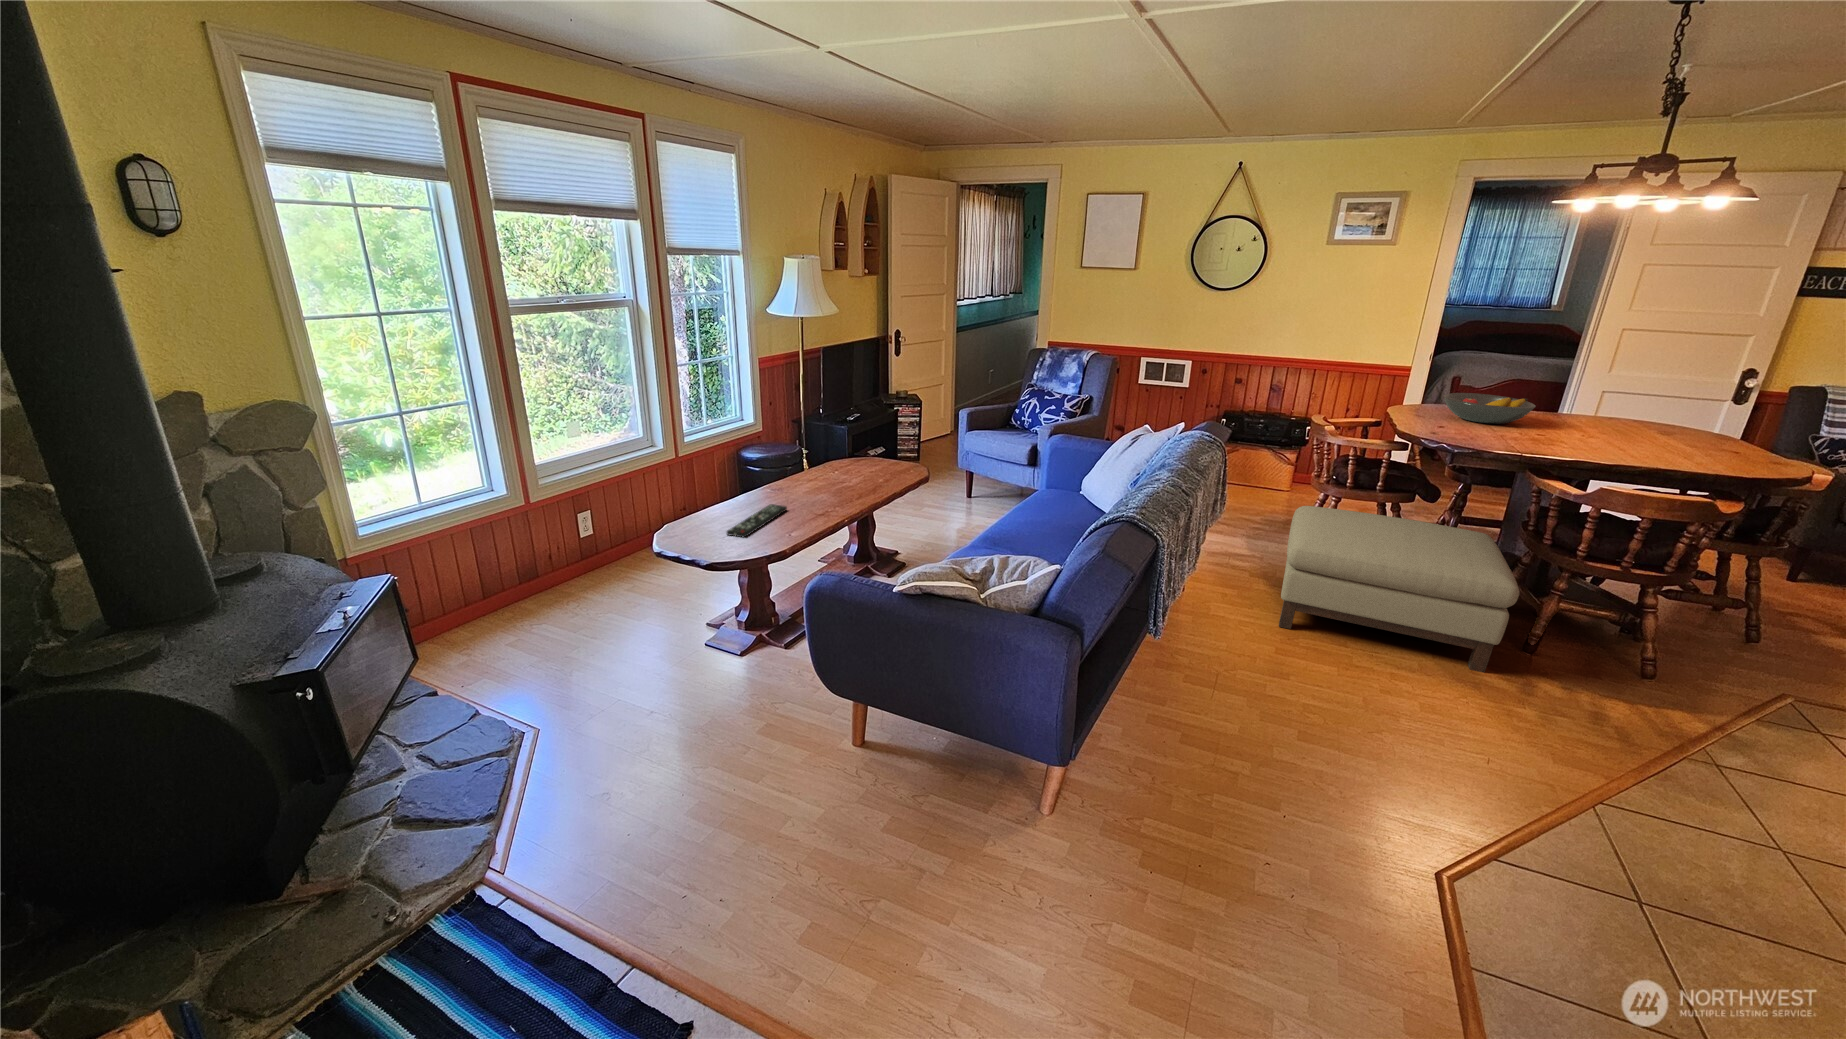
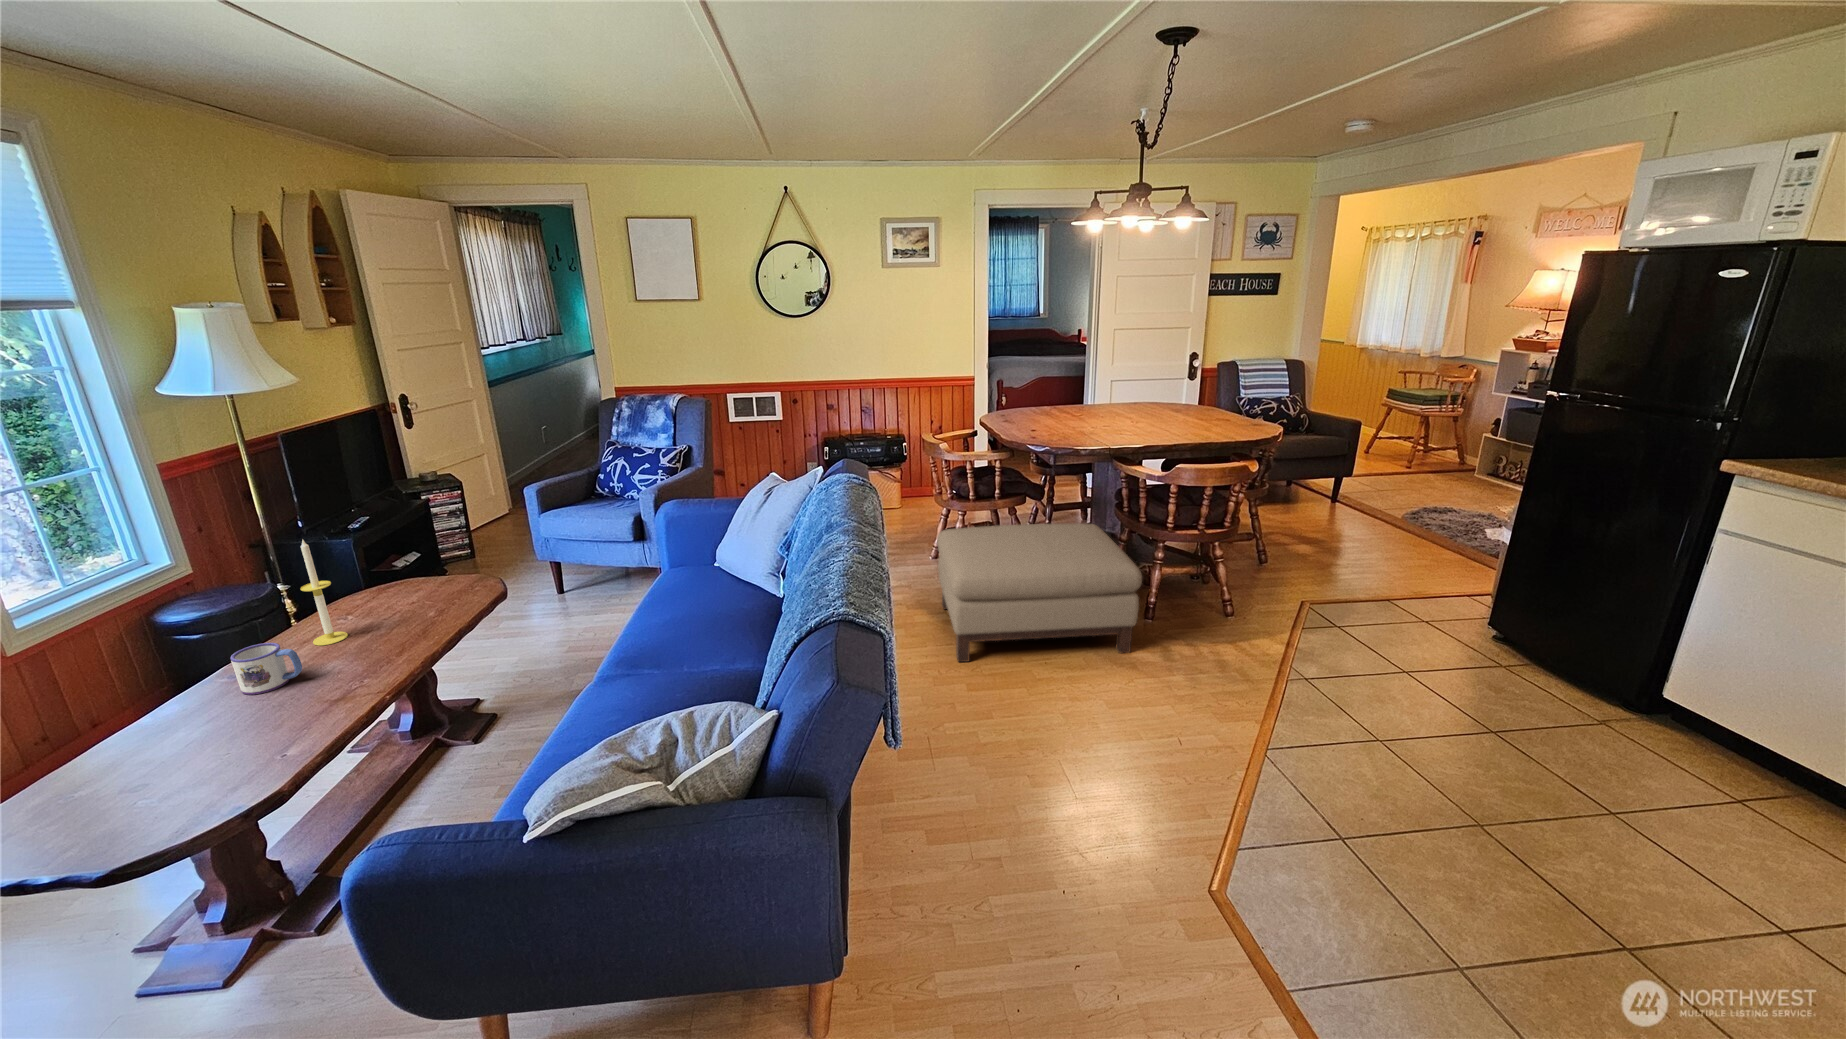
fruit bowl: present [1444,393,1535,424] -> none [1026,396,1095,423]
candle: none [815,410,834,481] -> present [300,540,348,646]
mug: none [775,469,807,498] -> present [230,643,302,695]
remote control: present [727,504,787,537] -> none [144,710,271,804]

